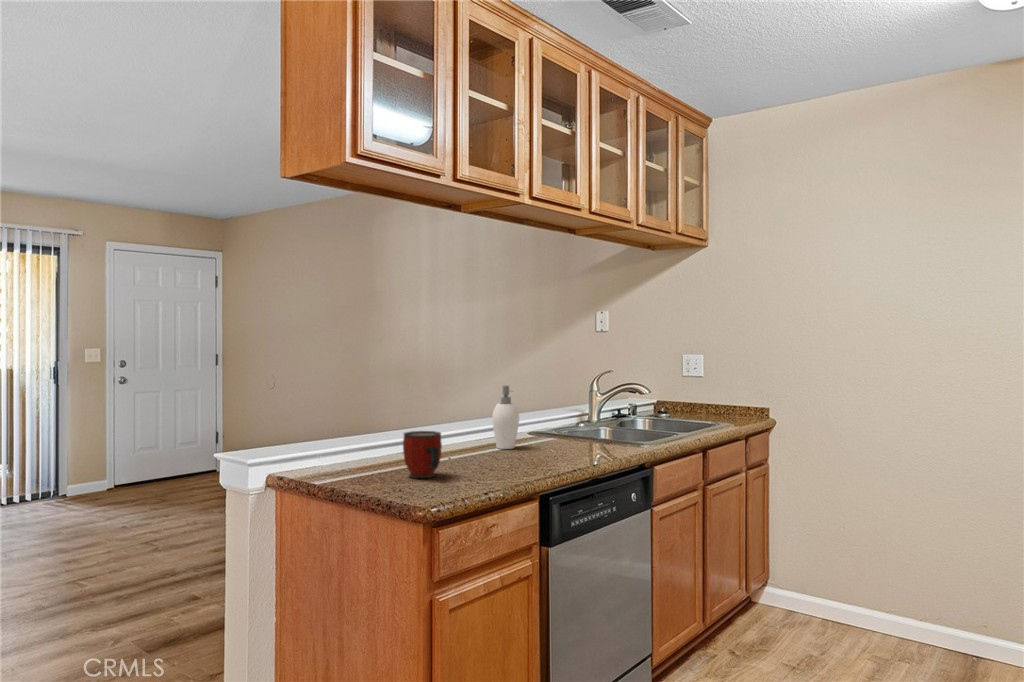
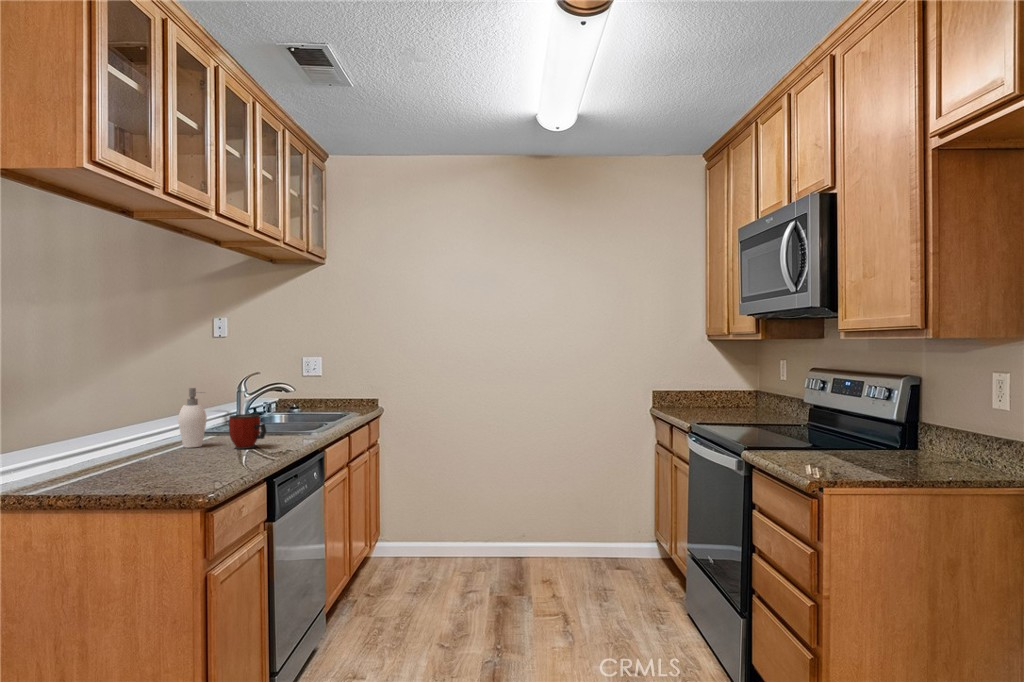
mug: present [403,431,442,478] -> present [229,414,266,449]

